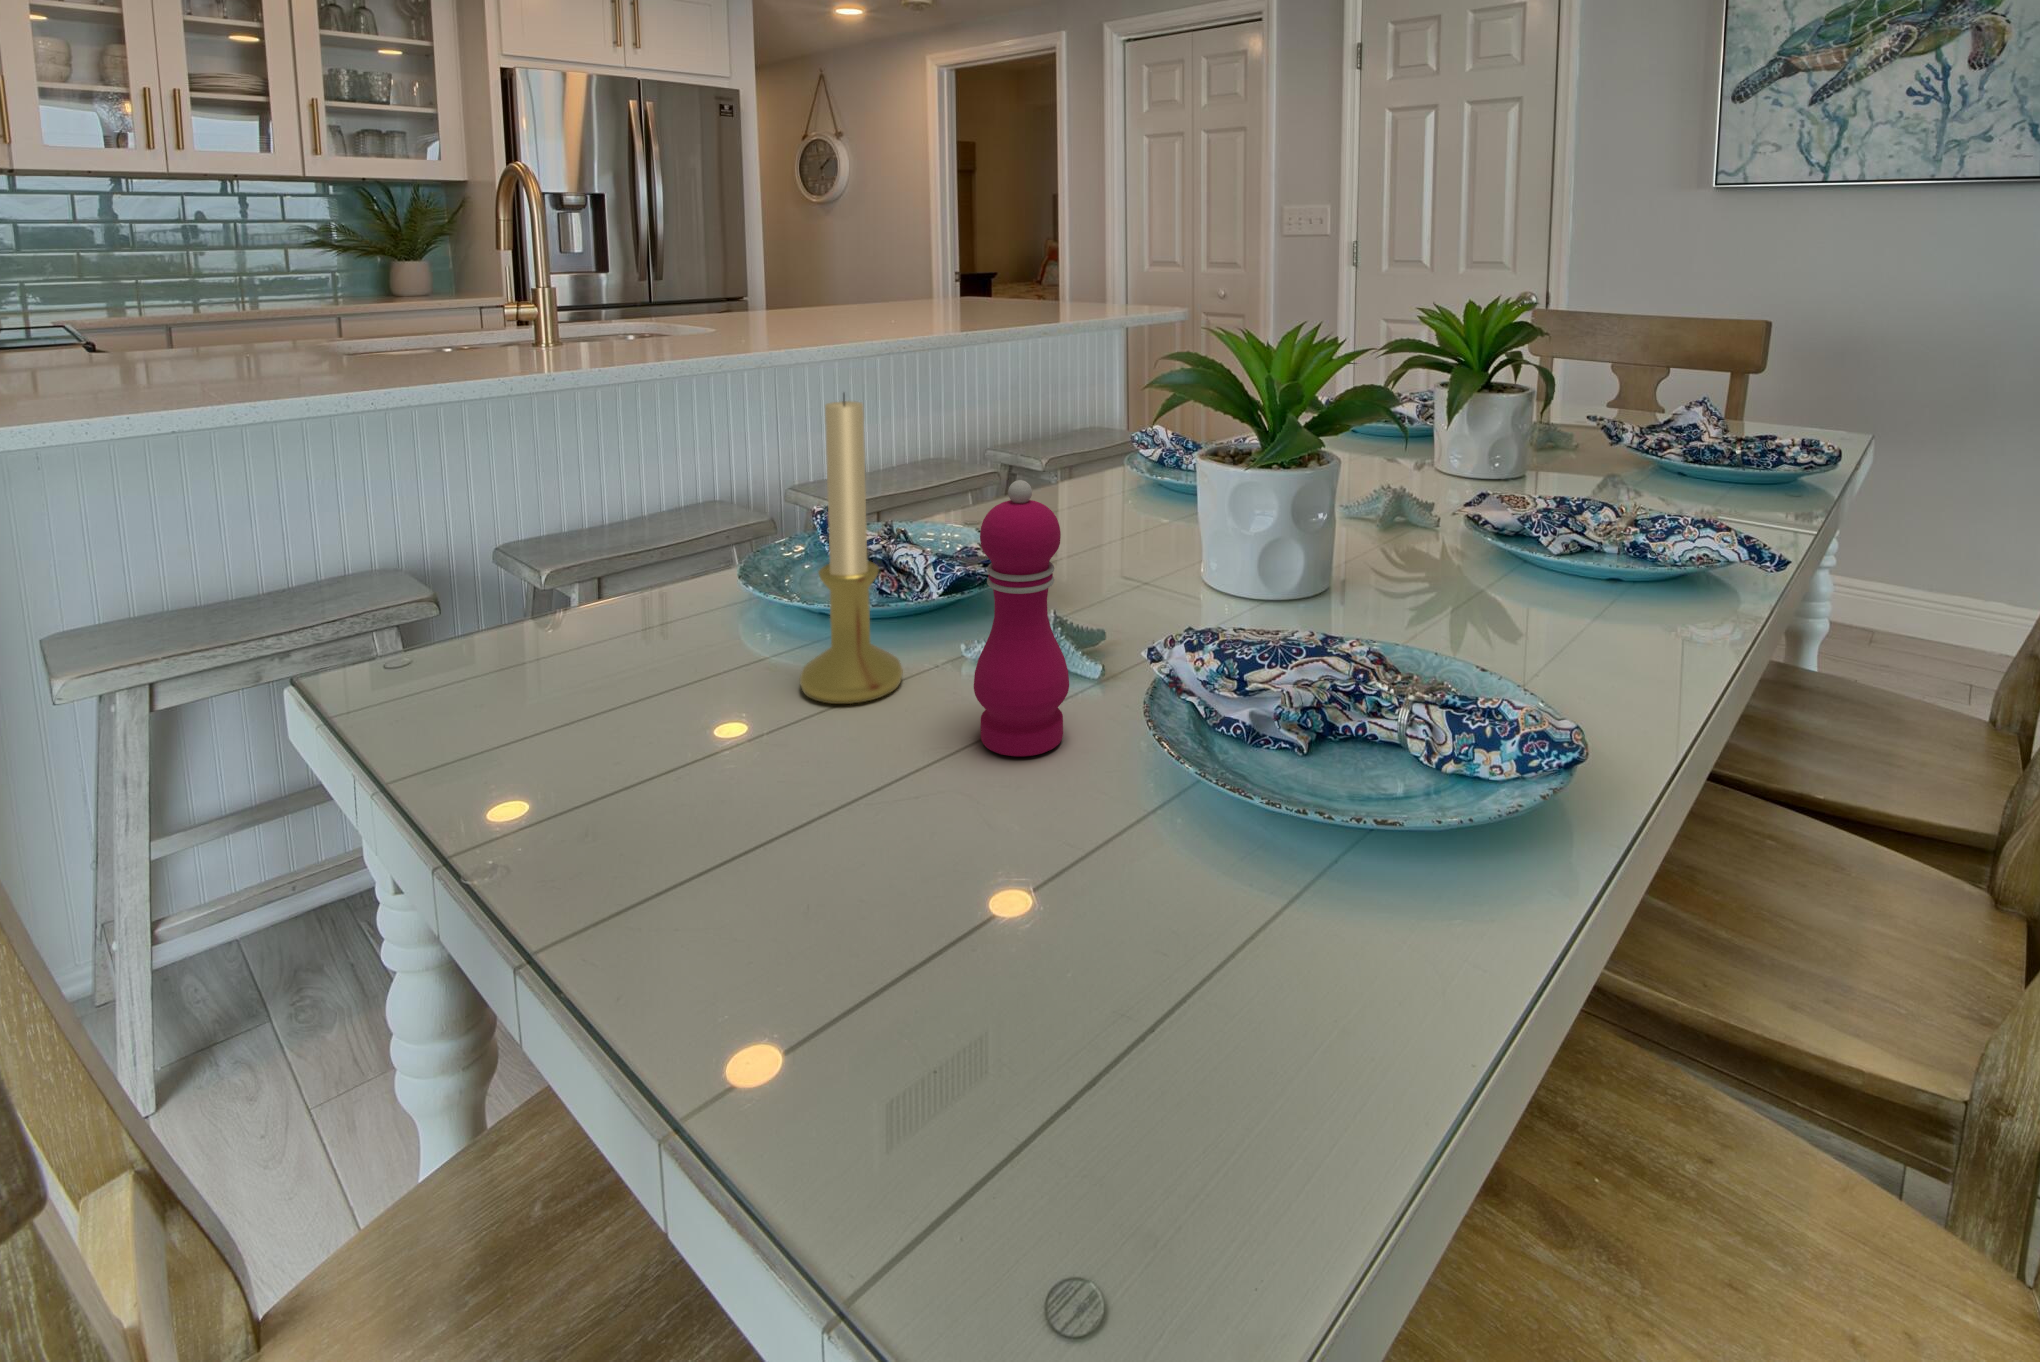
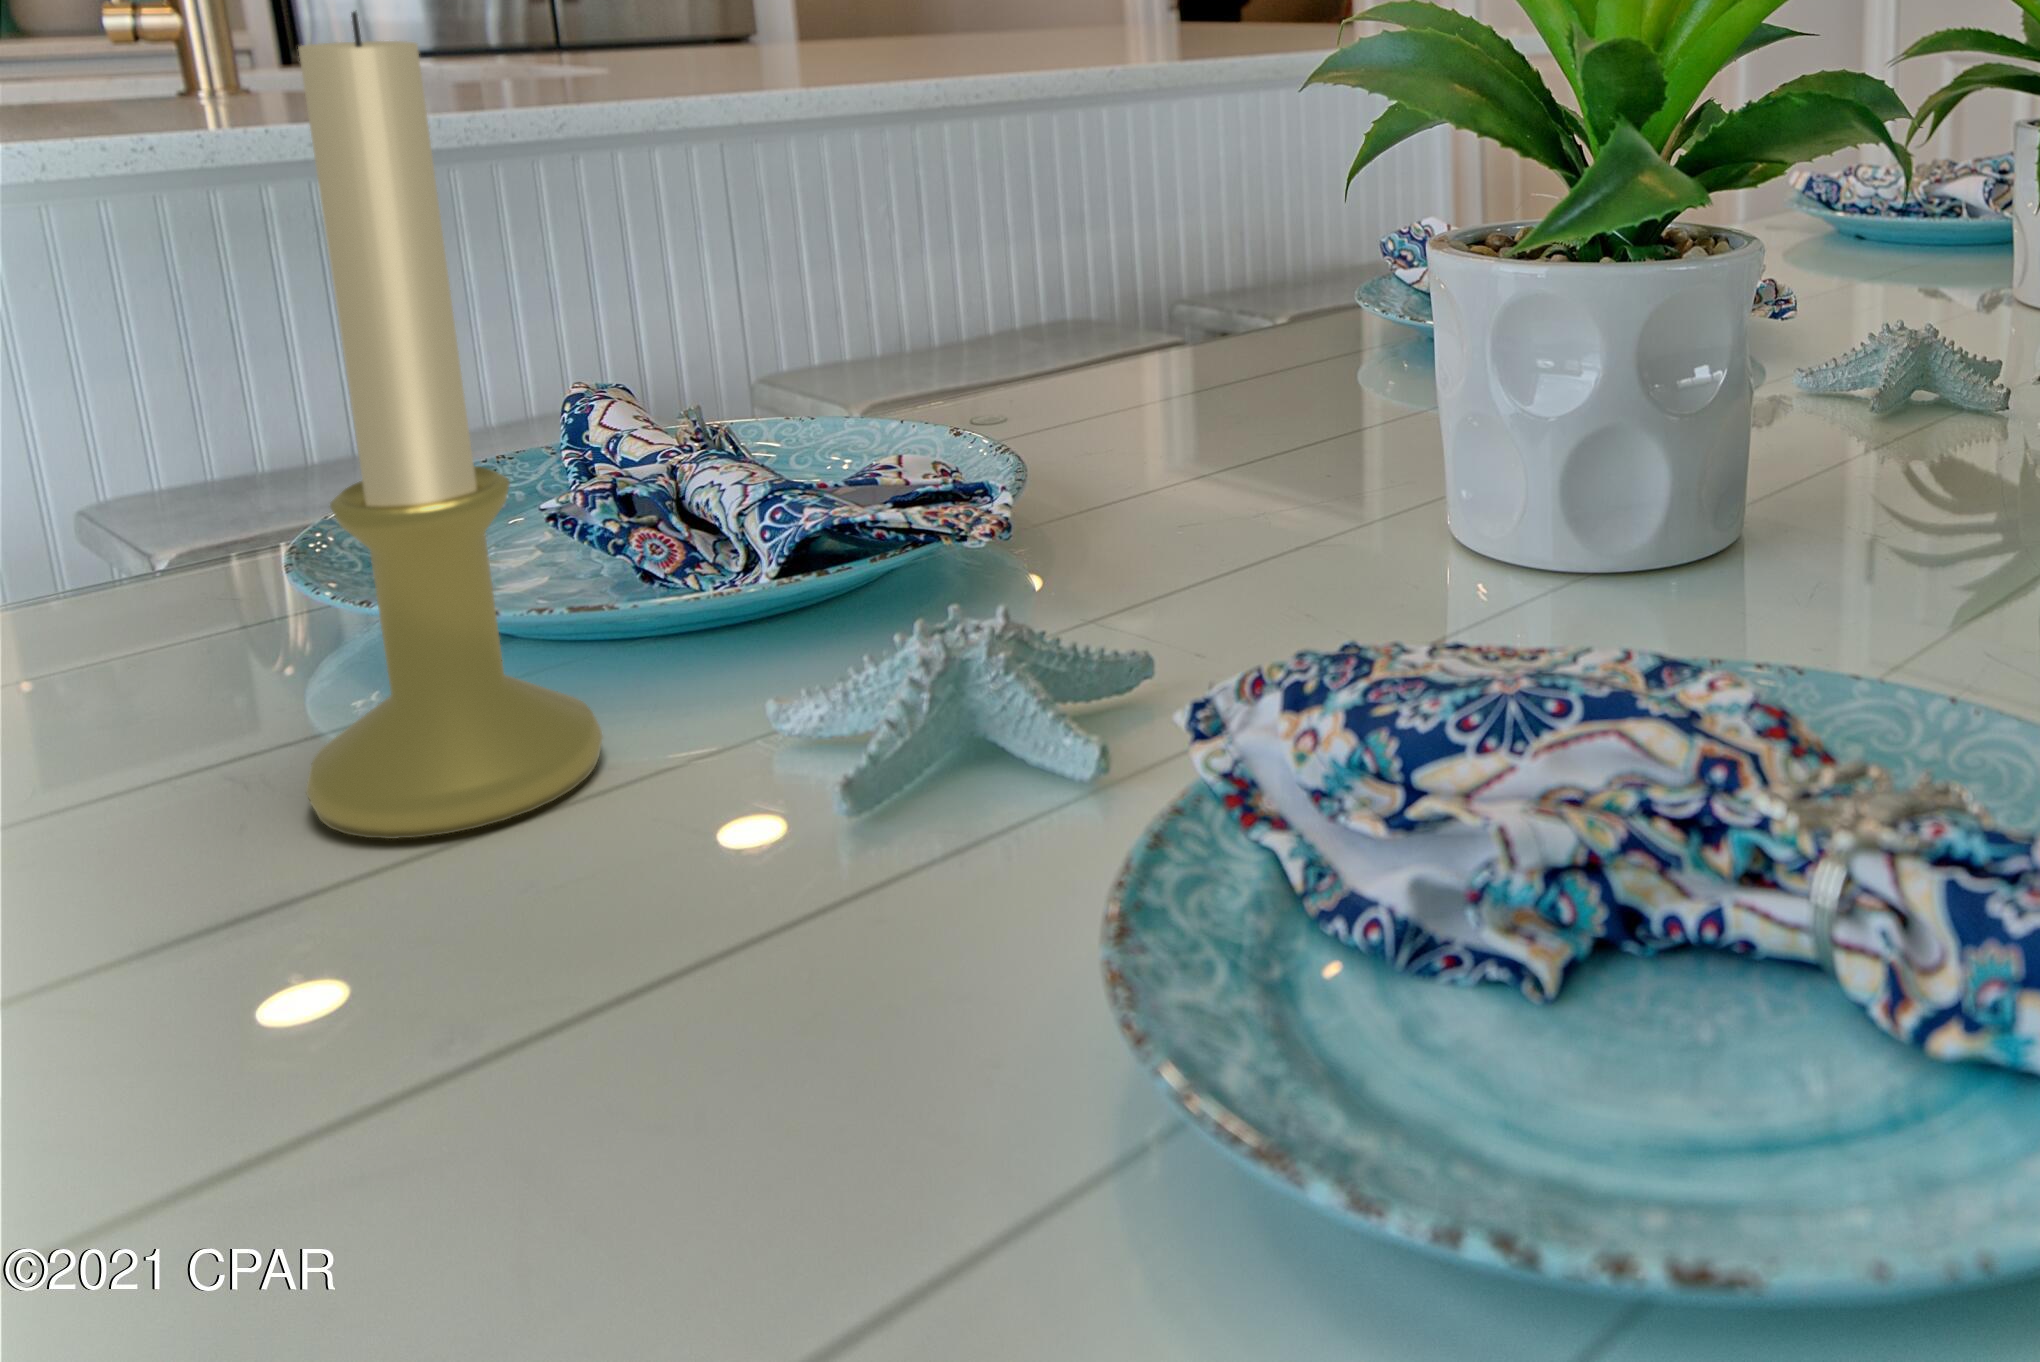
pepper mill: present [974,480,1069,756] -> none [643,233,942,994]

